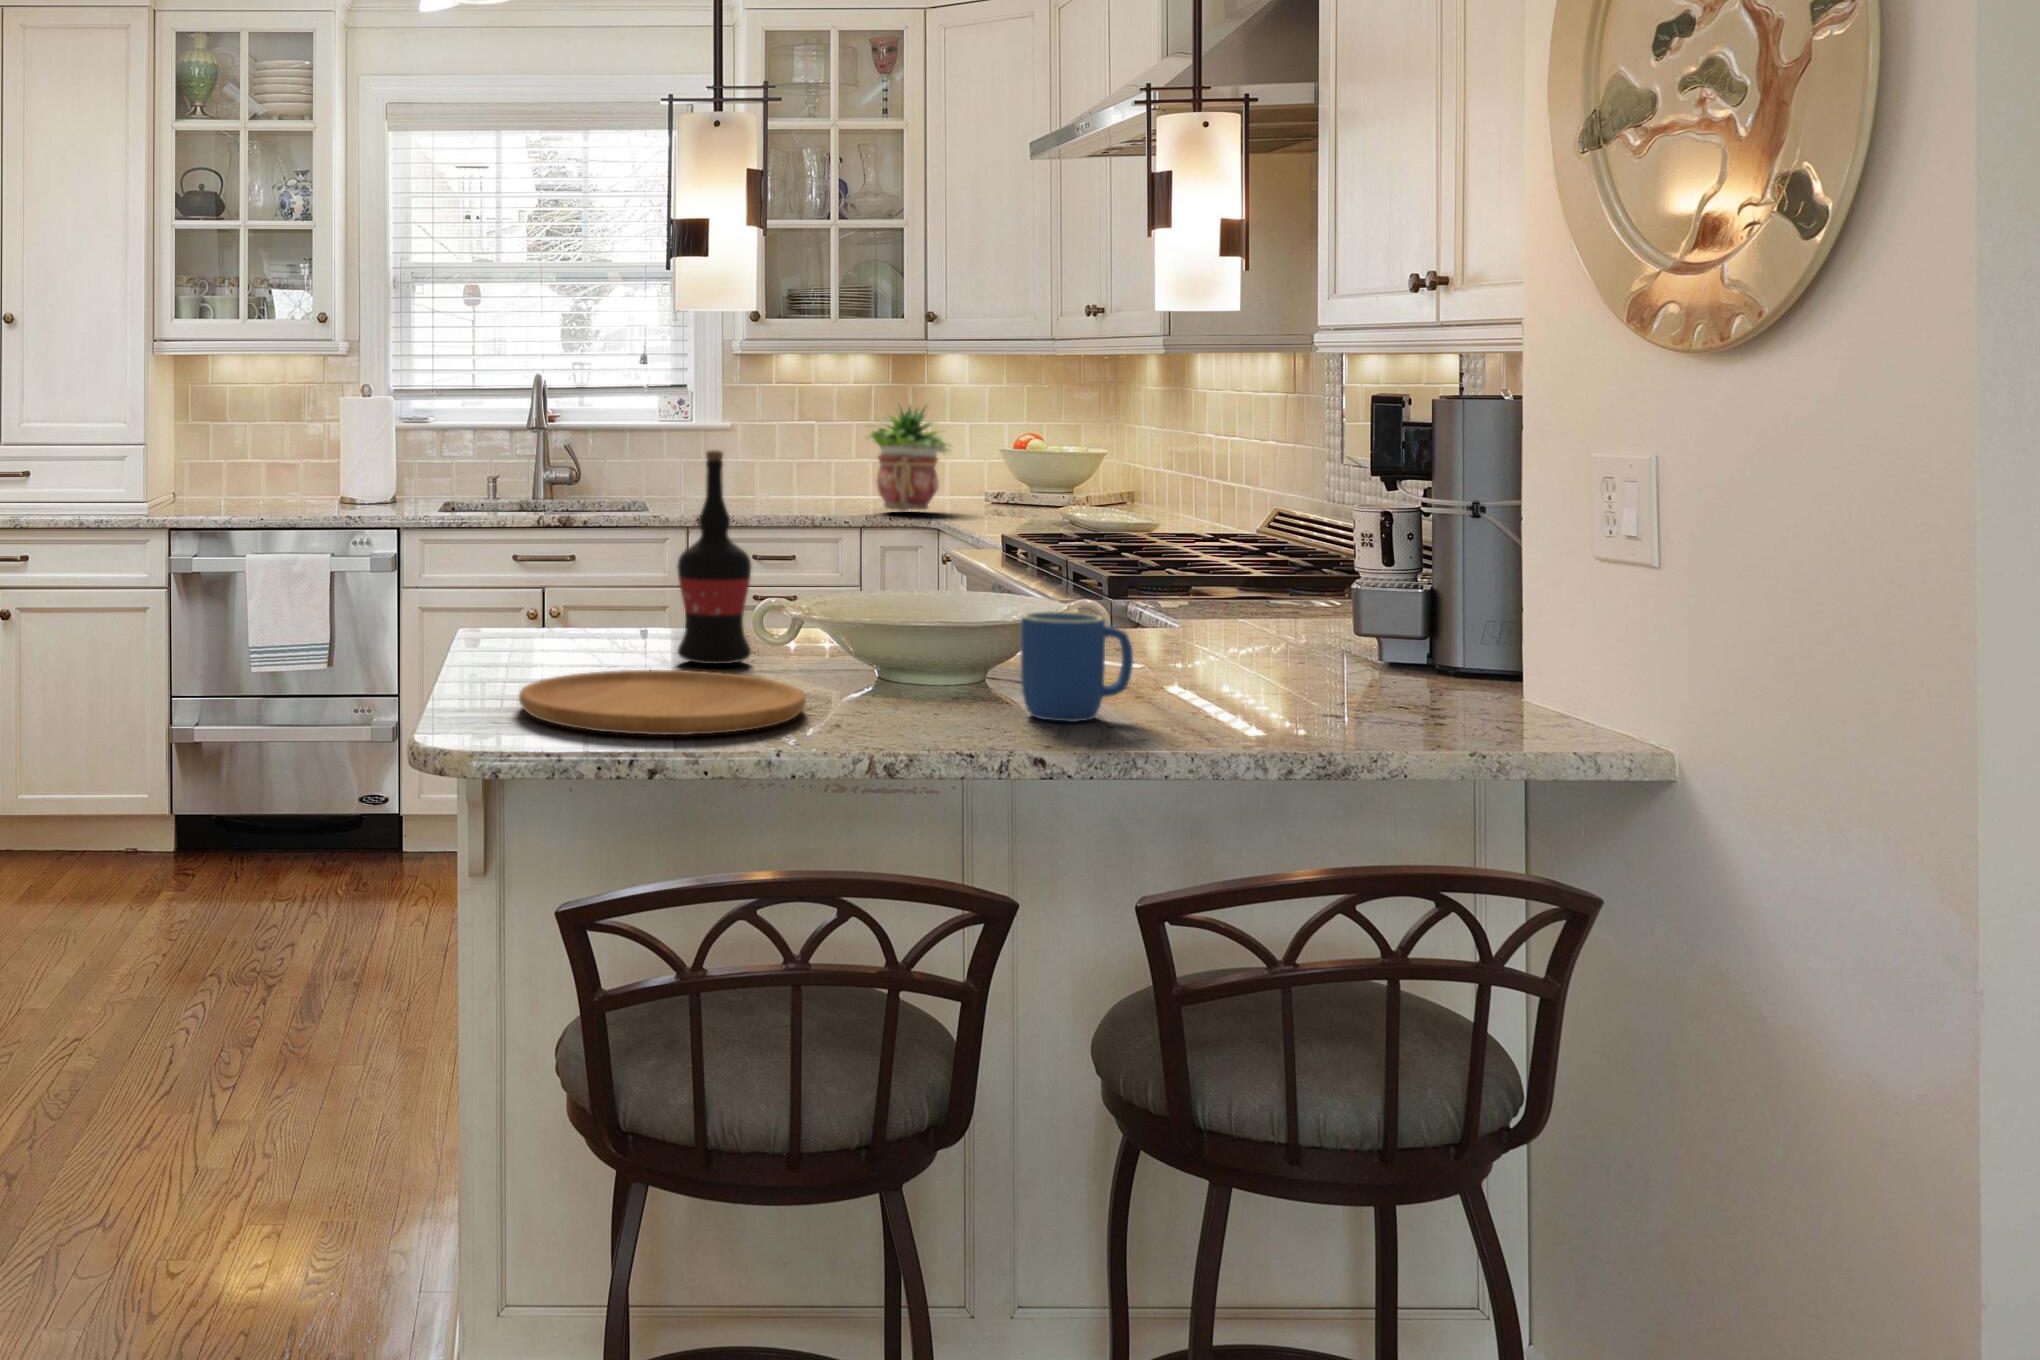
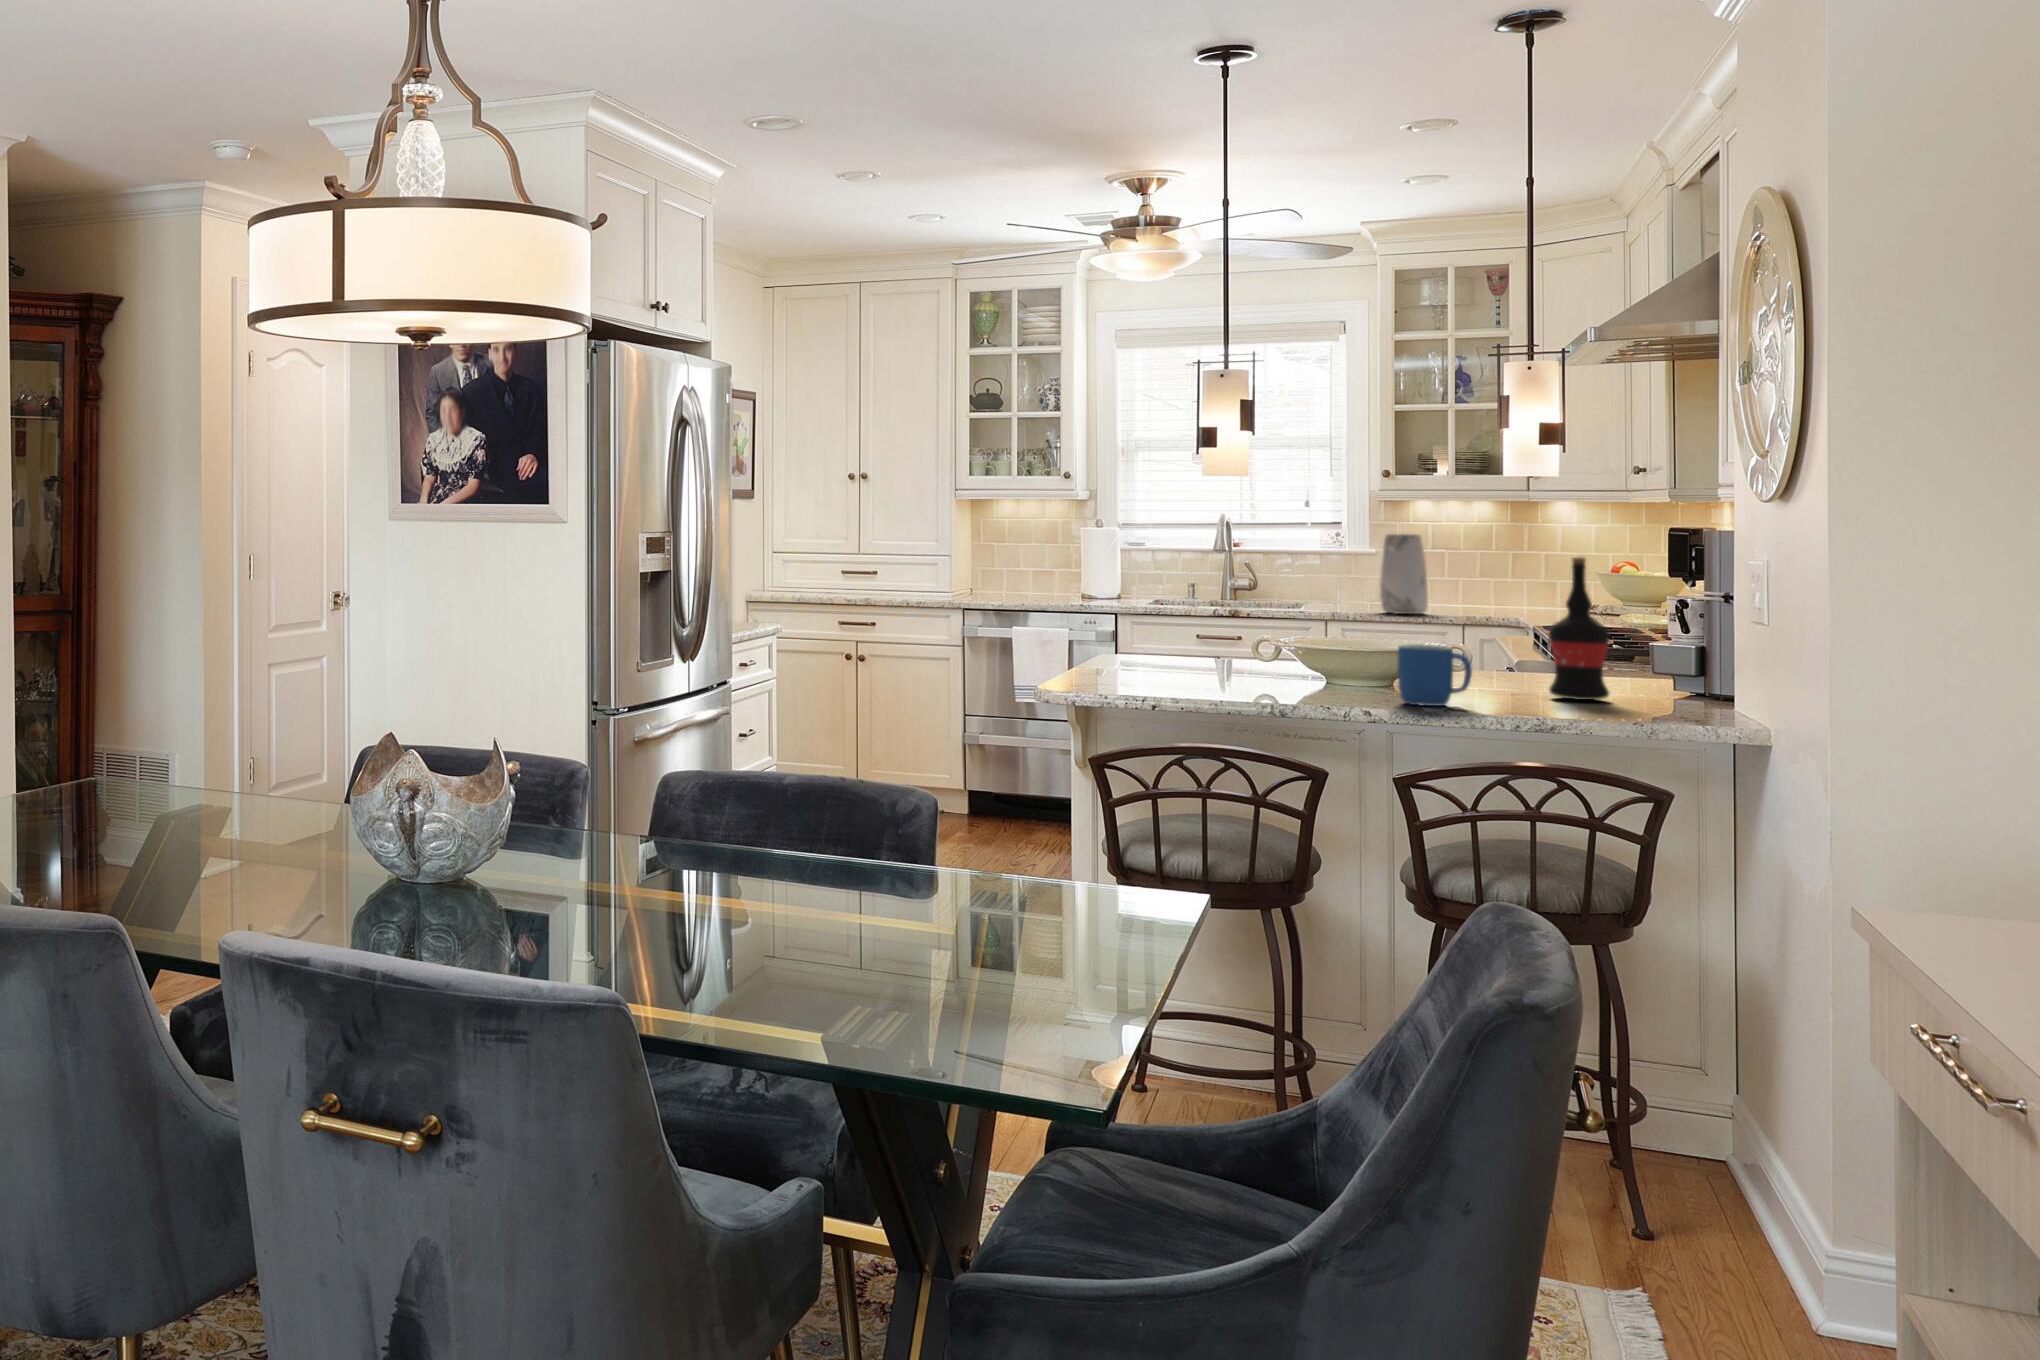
vase: none [749,403,807,514] -> present [1380,534,1428,614]
potted plant: present [867,404,949,511] -> none [1477,534,1557,616]
wine bottle: present [678,450,751,664] -> present [1549,557,1609,700]
cutting board: present [519,670,806,735] -> none [1095,670,1263,695]

